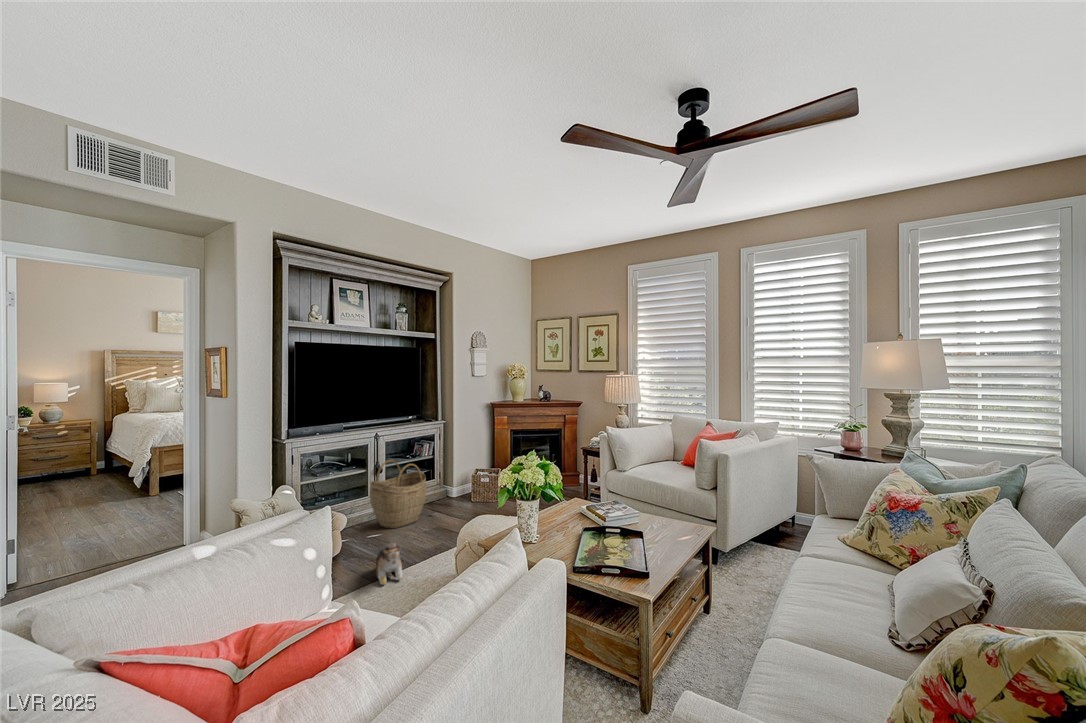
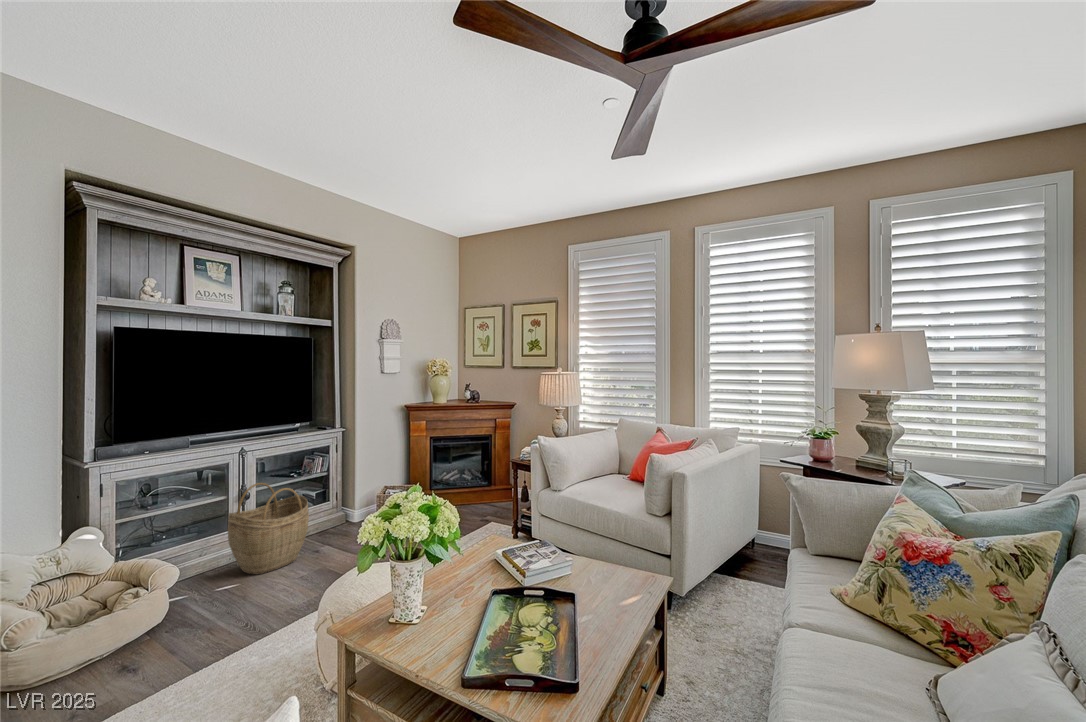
plush toy: present [375,543,402,585] -> none [203,614,243,676]

